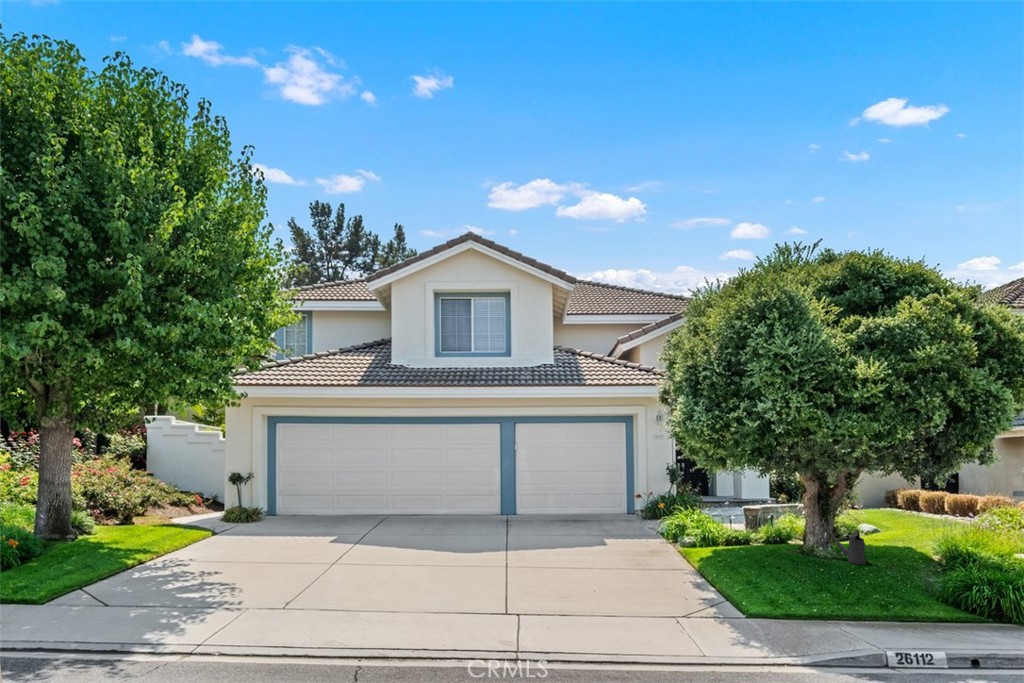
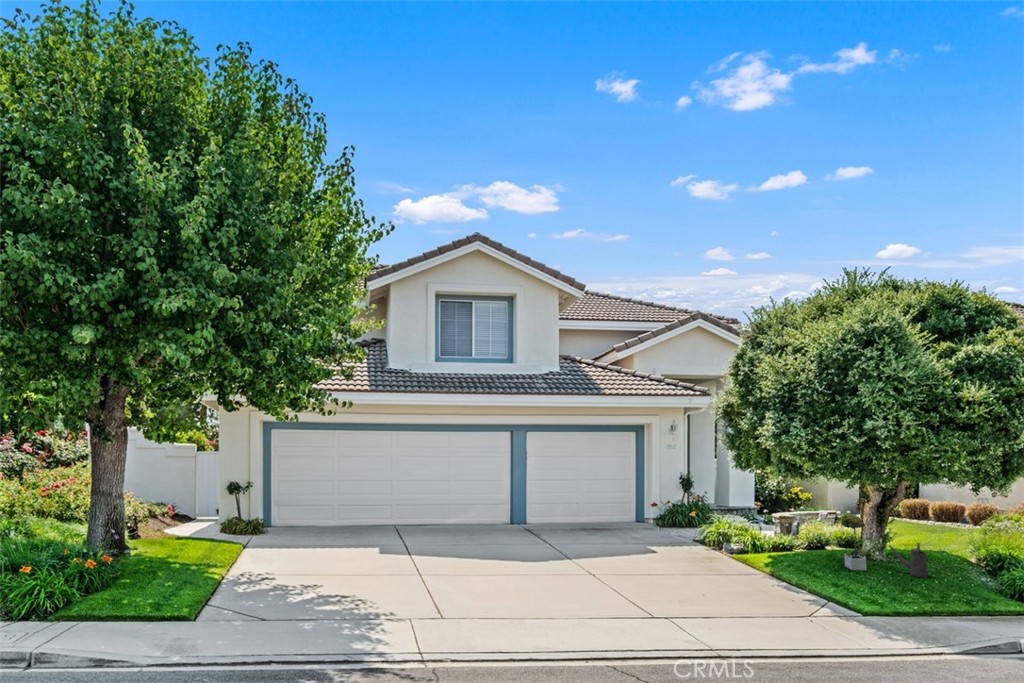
potted tree: none [780,498,805,557] -> present [841,513,867,571]

